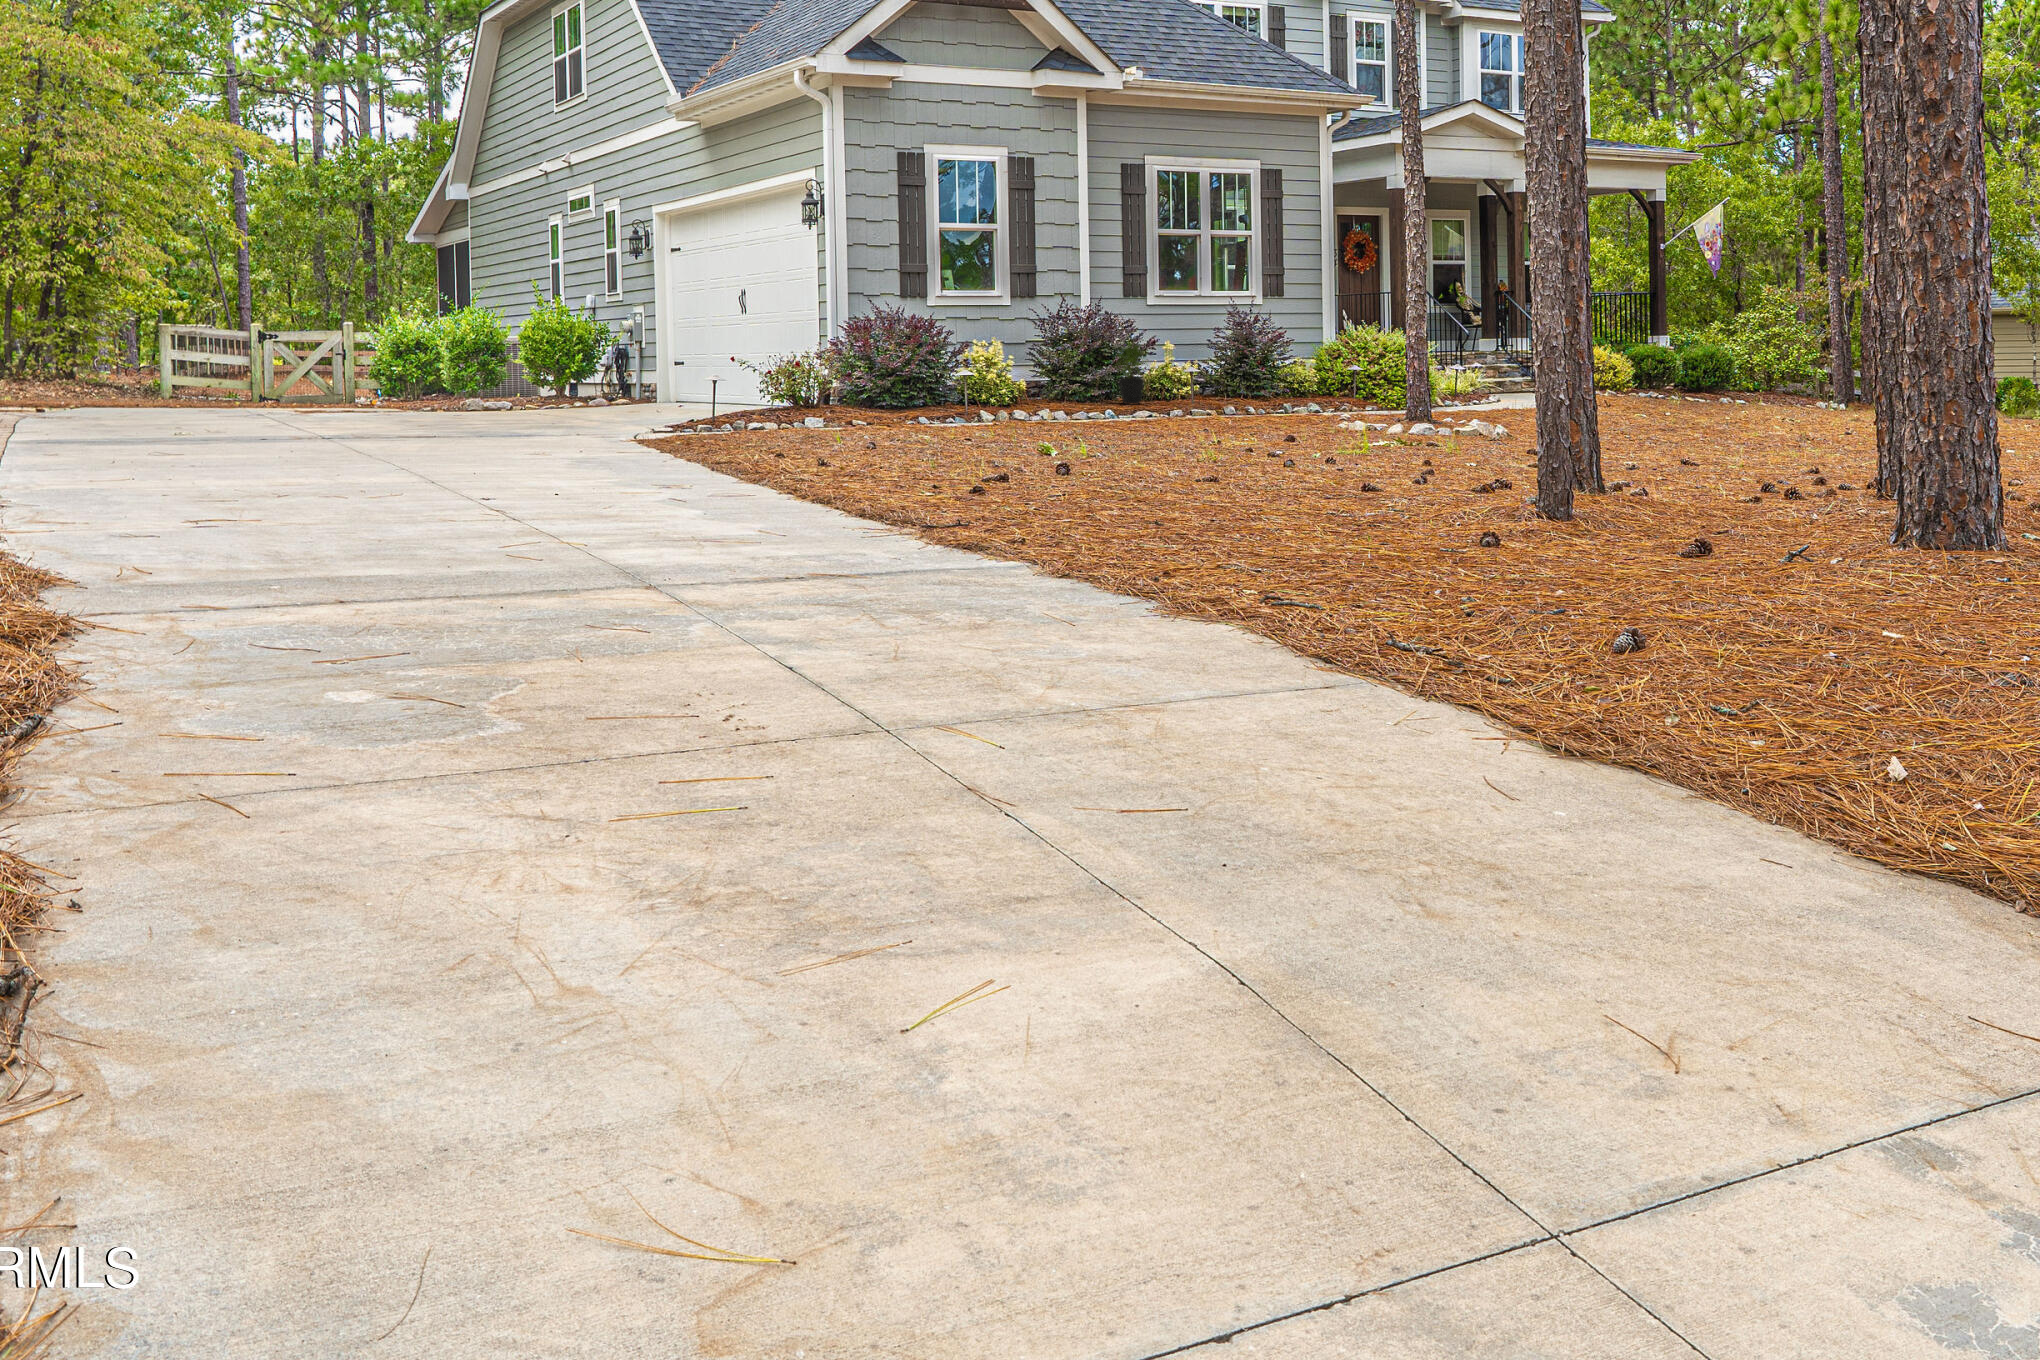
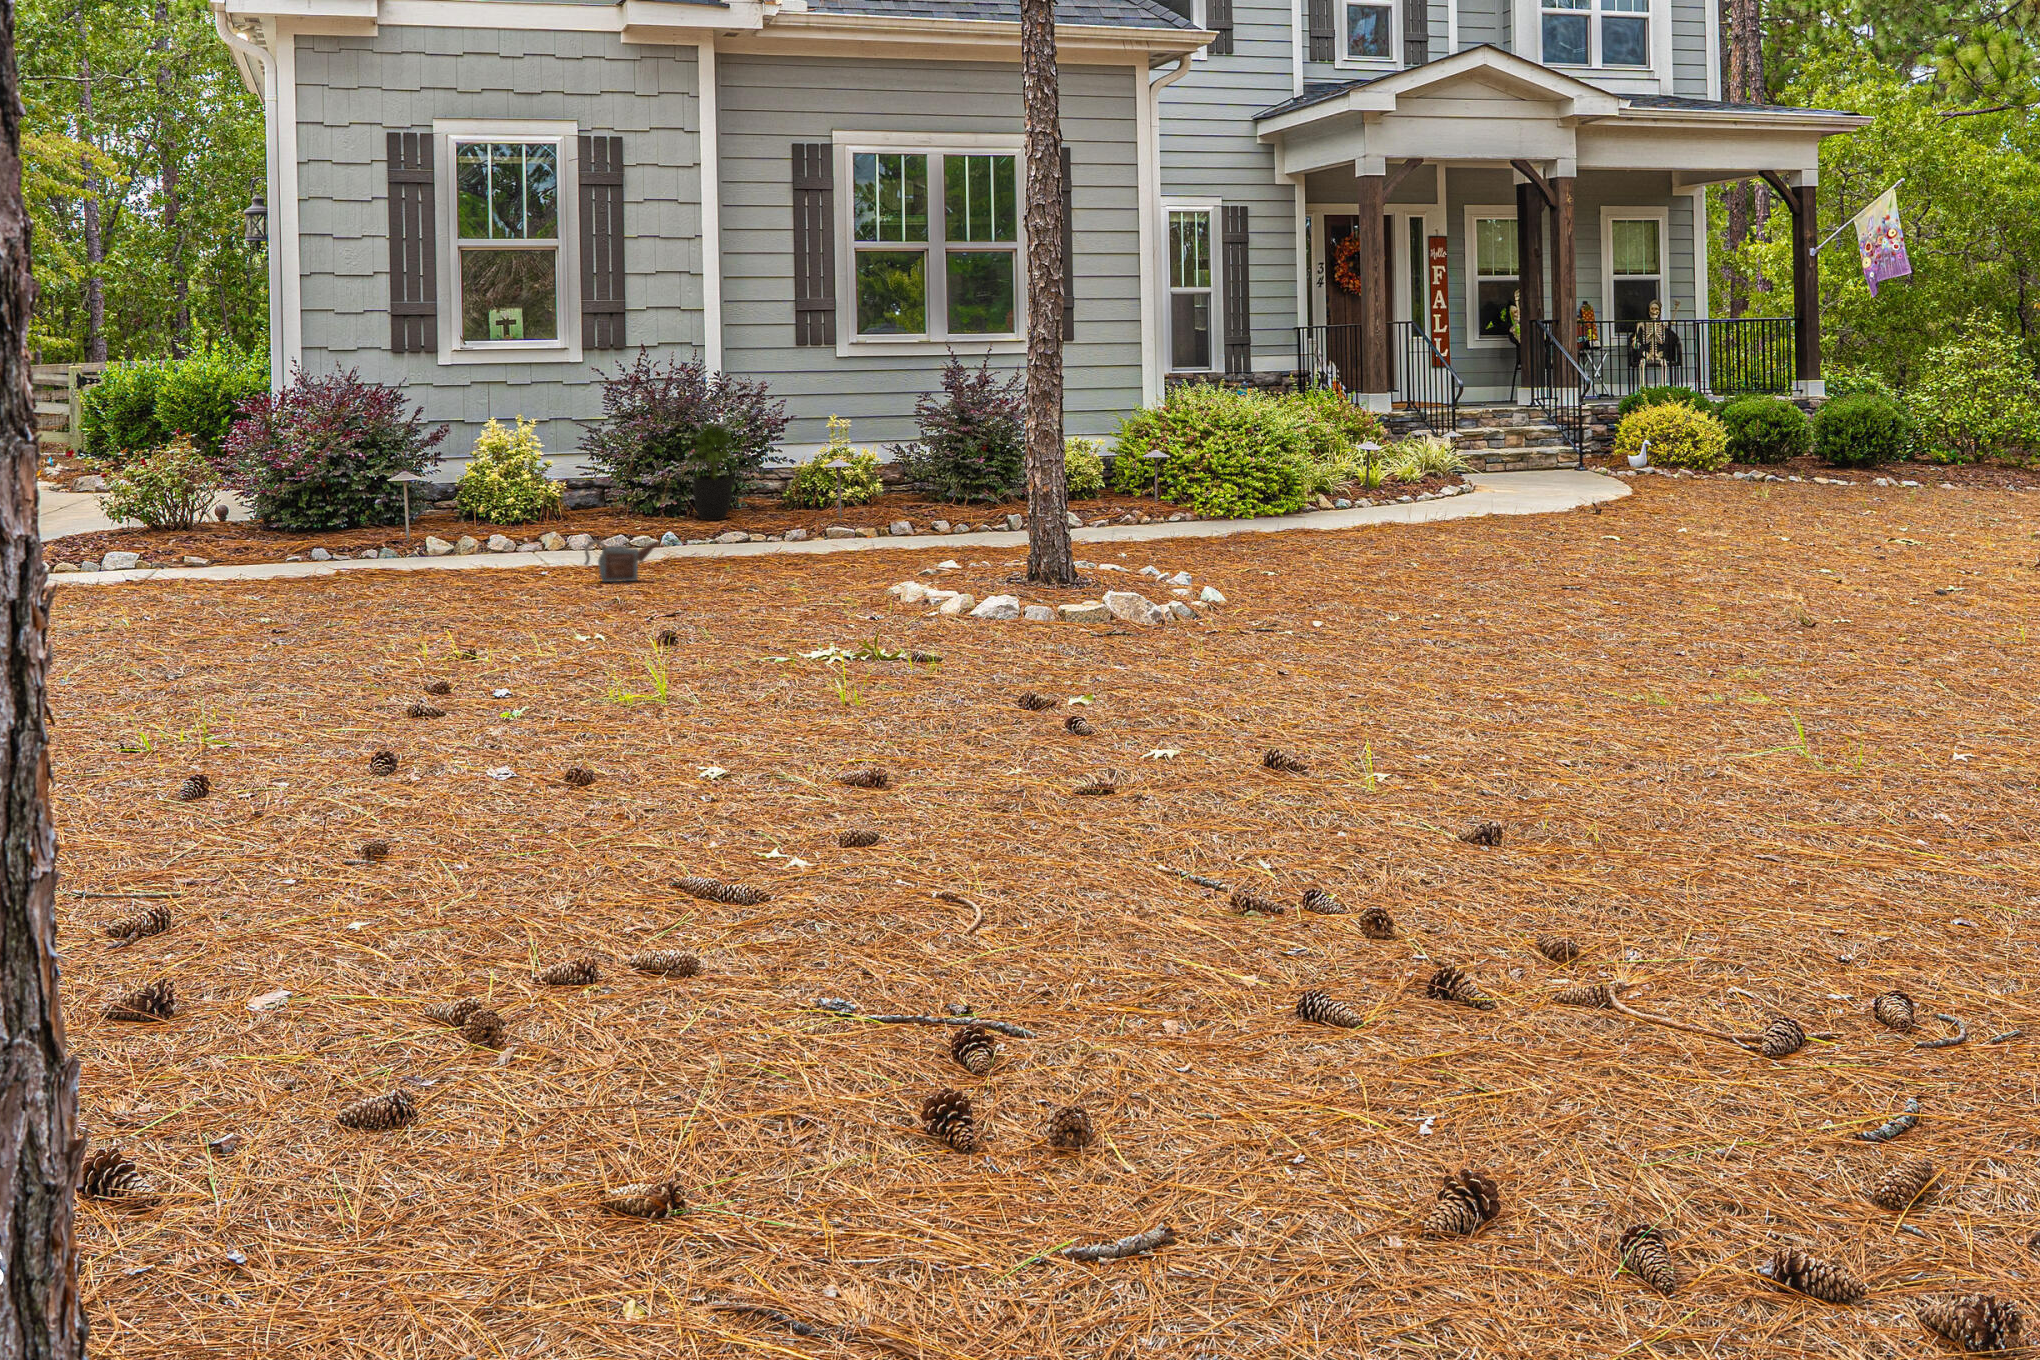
watering can: none [1186,399,1222,422] -> present [585,541,659,582]

